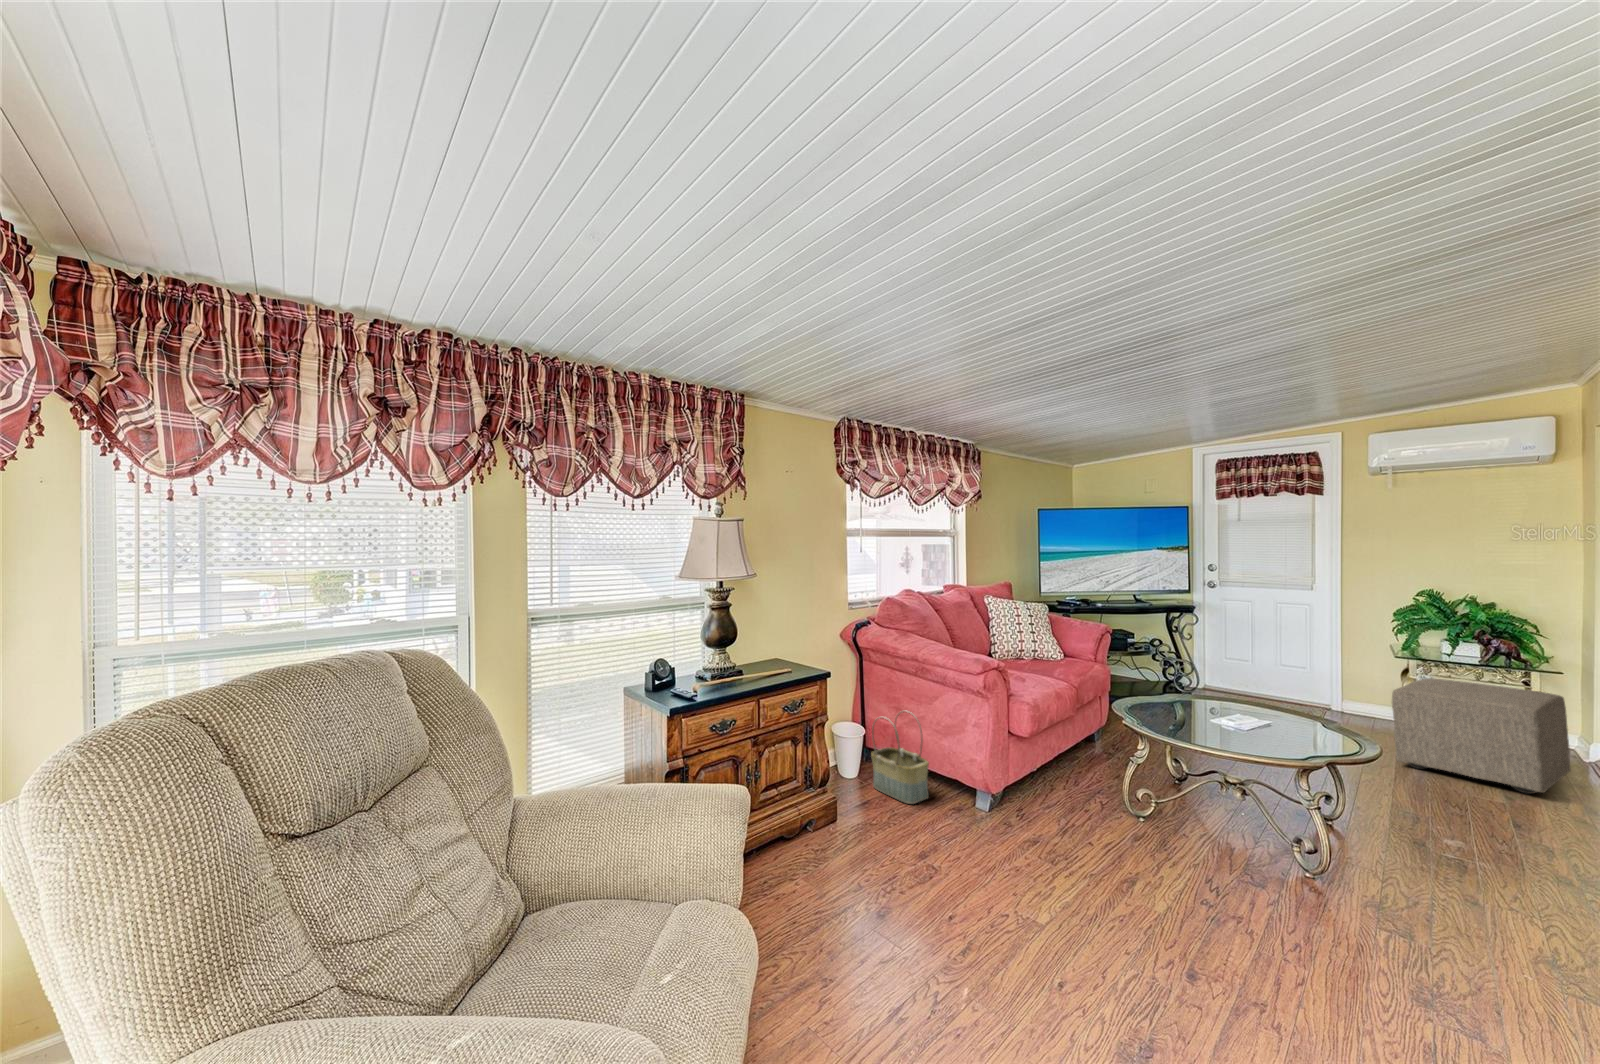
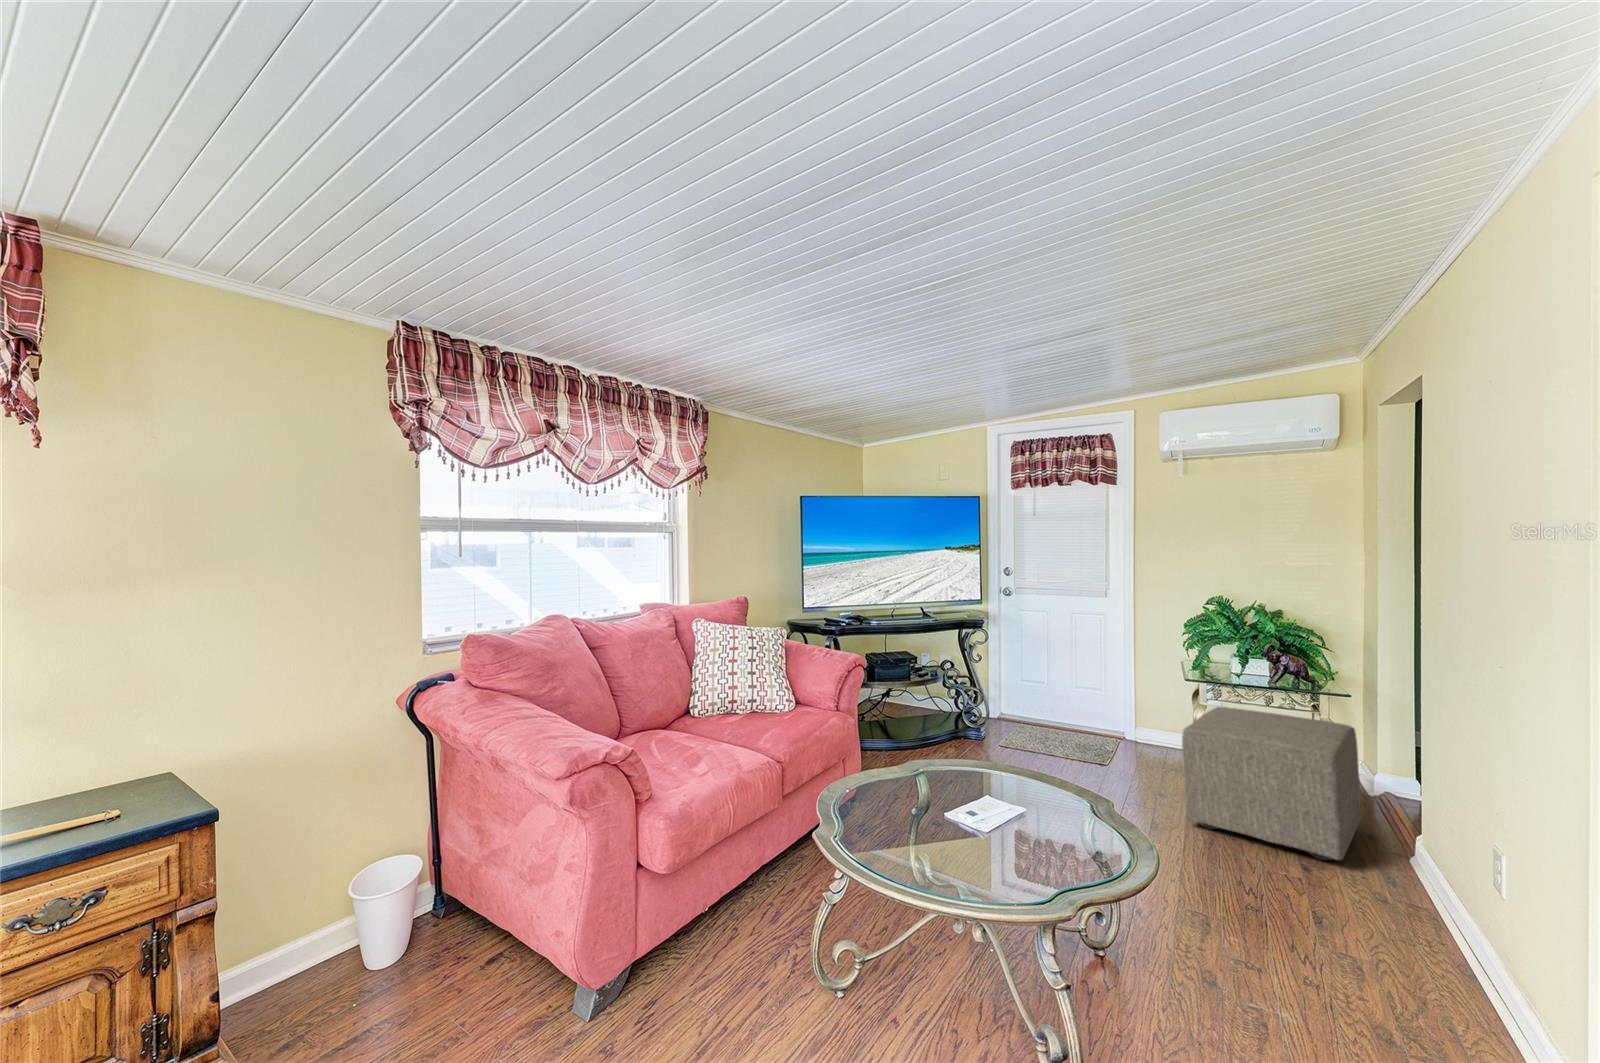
basket: present [871,711,929,804] -> none [414,830,506,1015]

